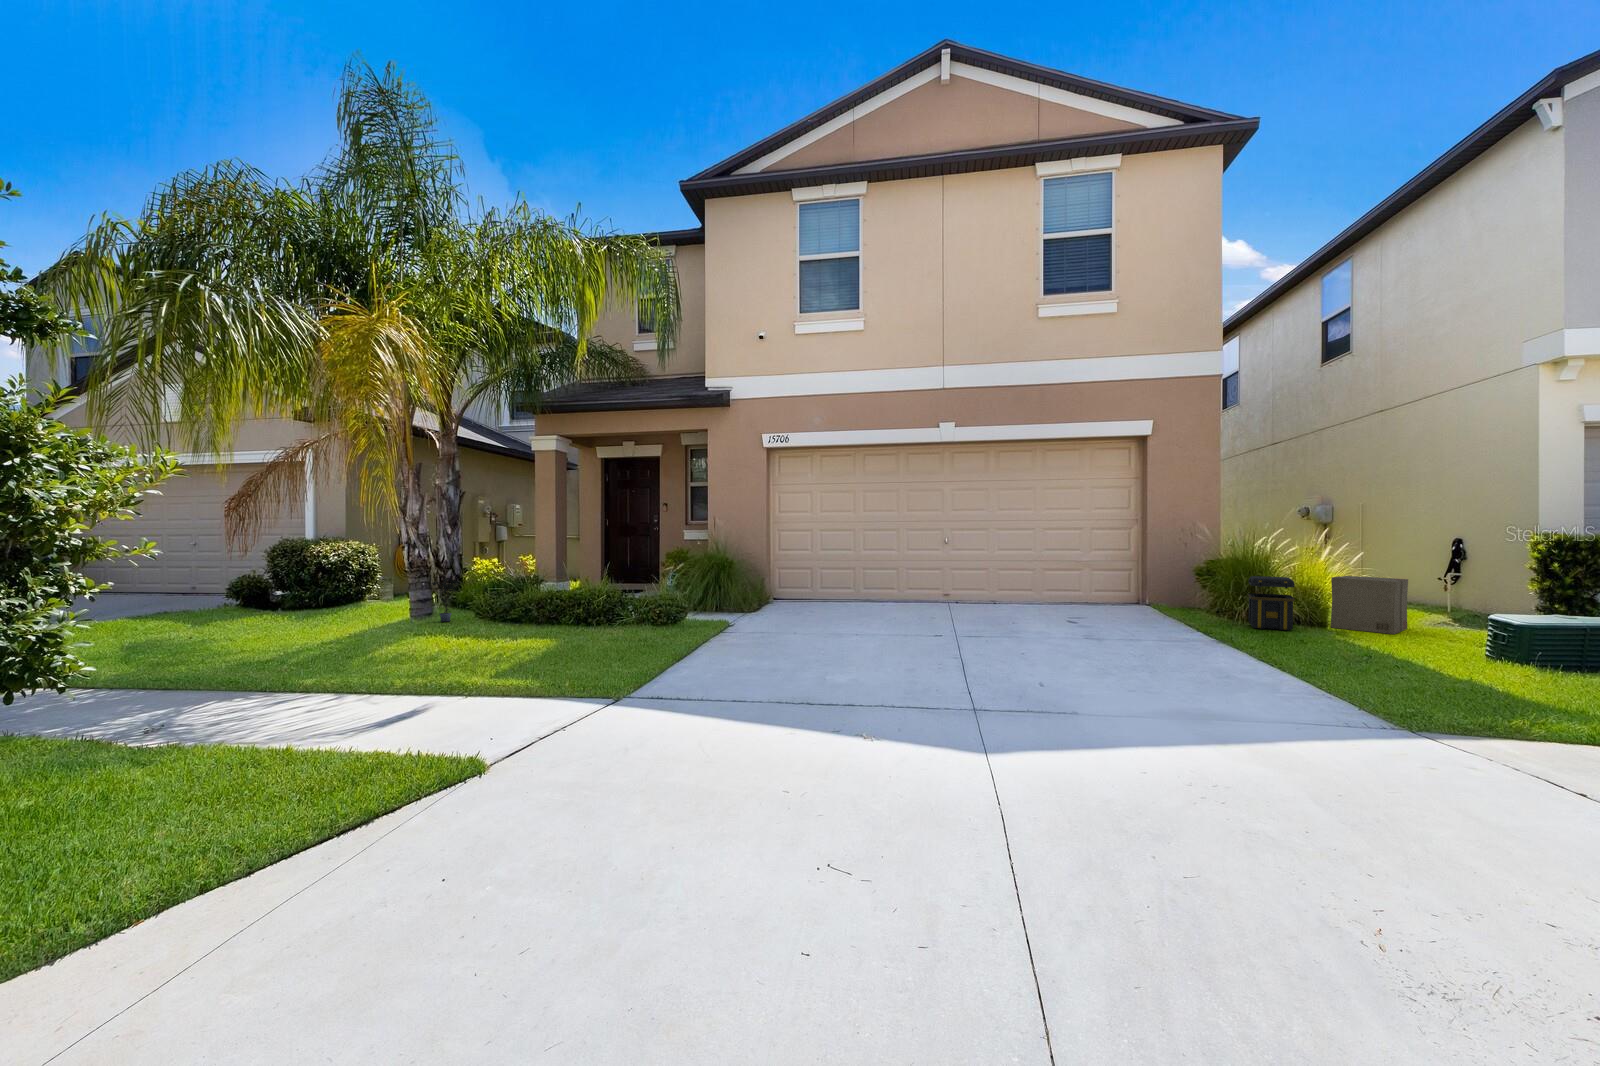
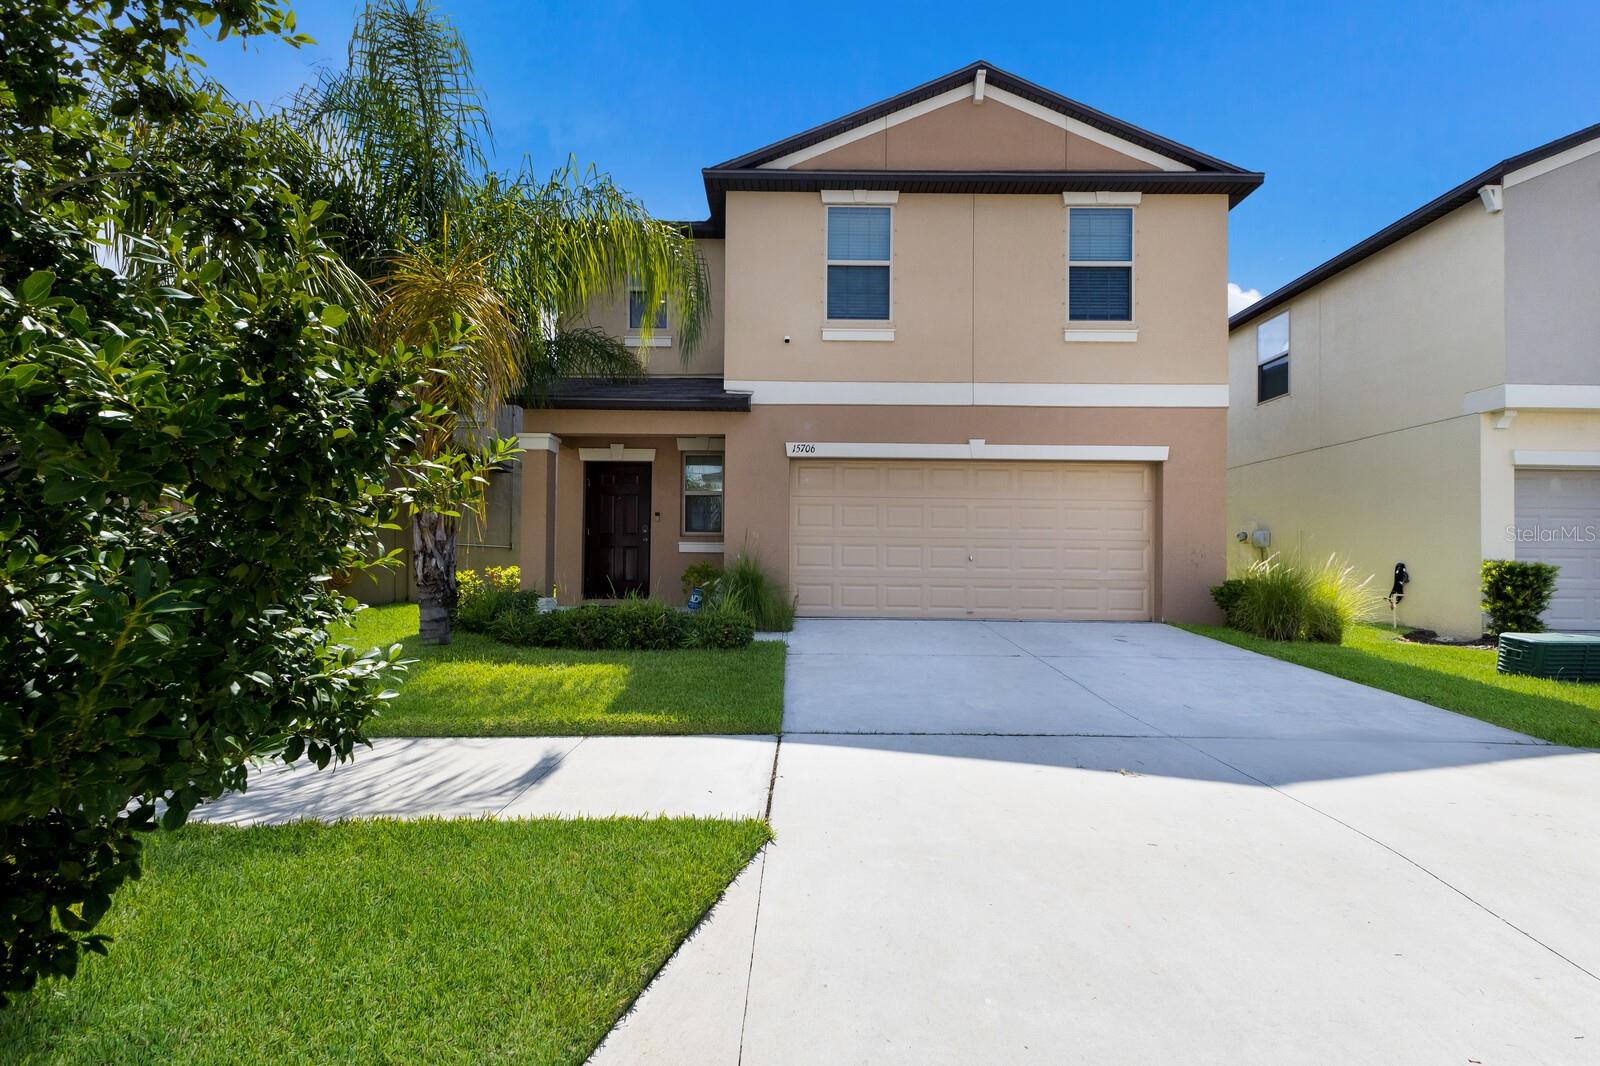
toolbox: present [1248,576,1295,631] -> none [1268,596,1317,648]
cardboard box: present [1331,576,1408,634] -> none [1339,596,1401,650]

